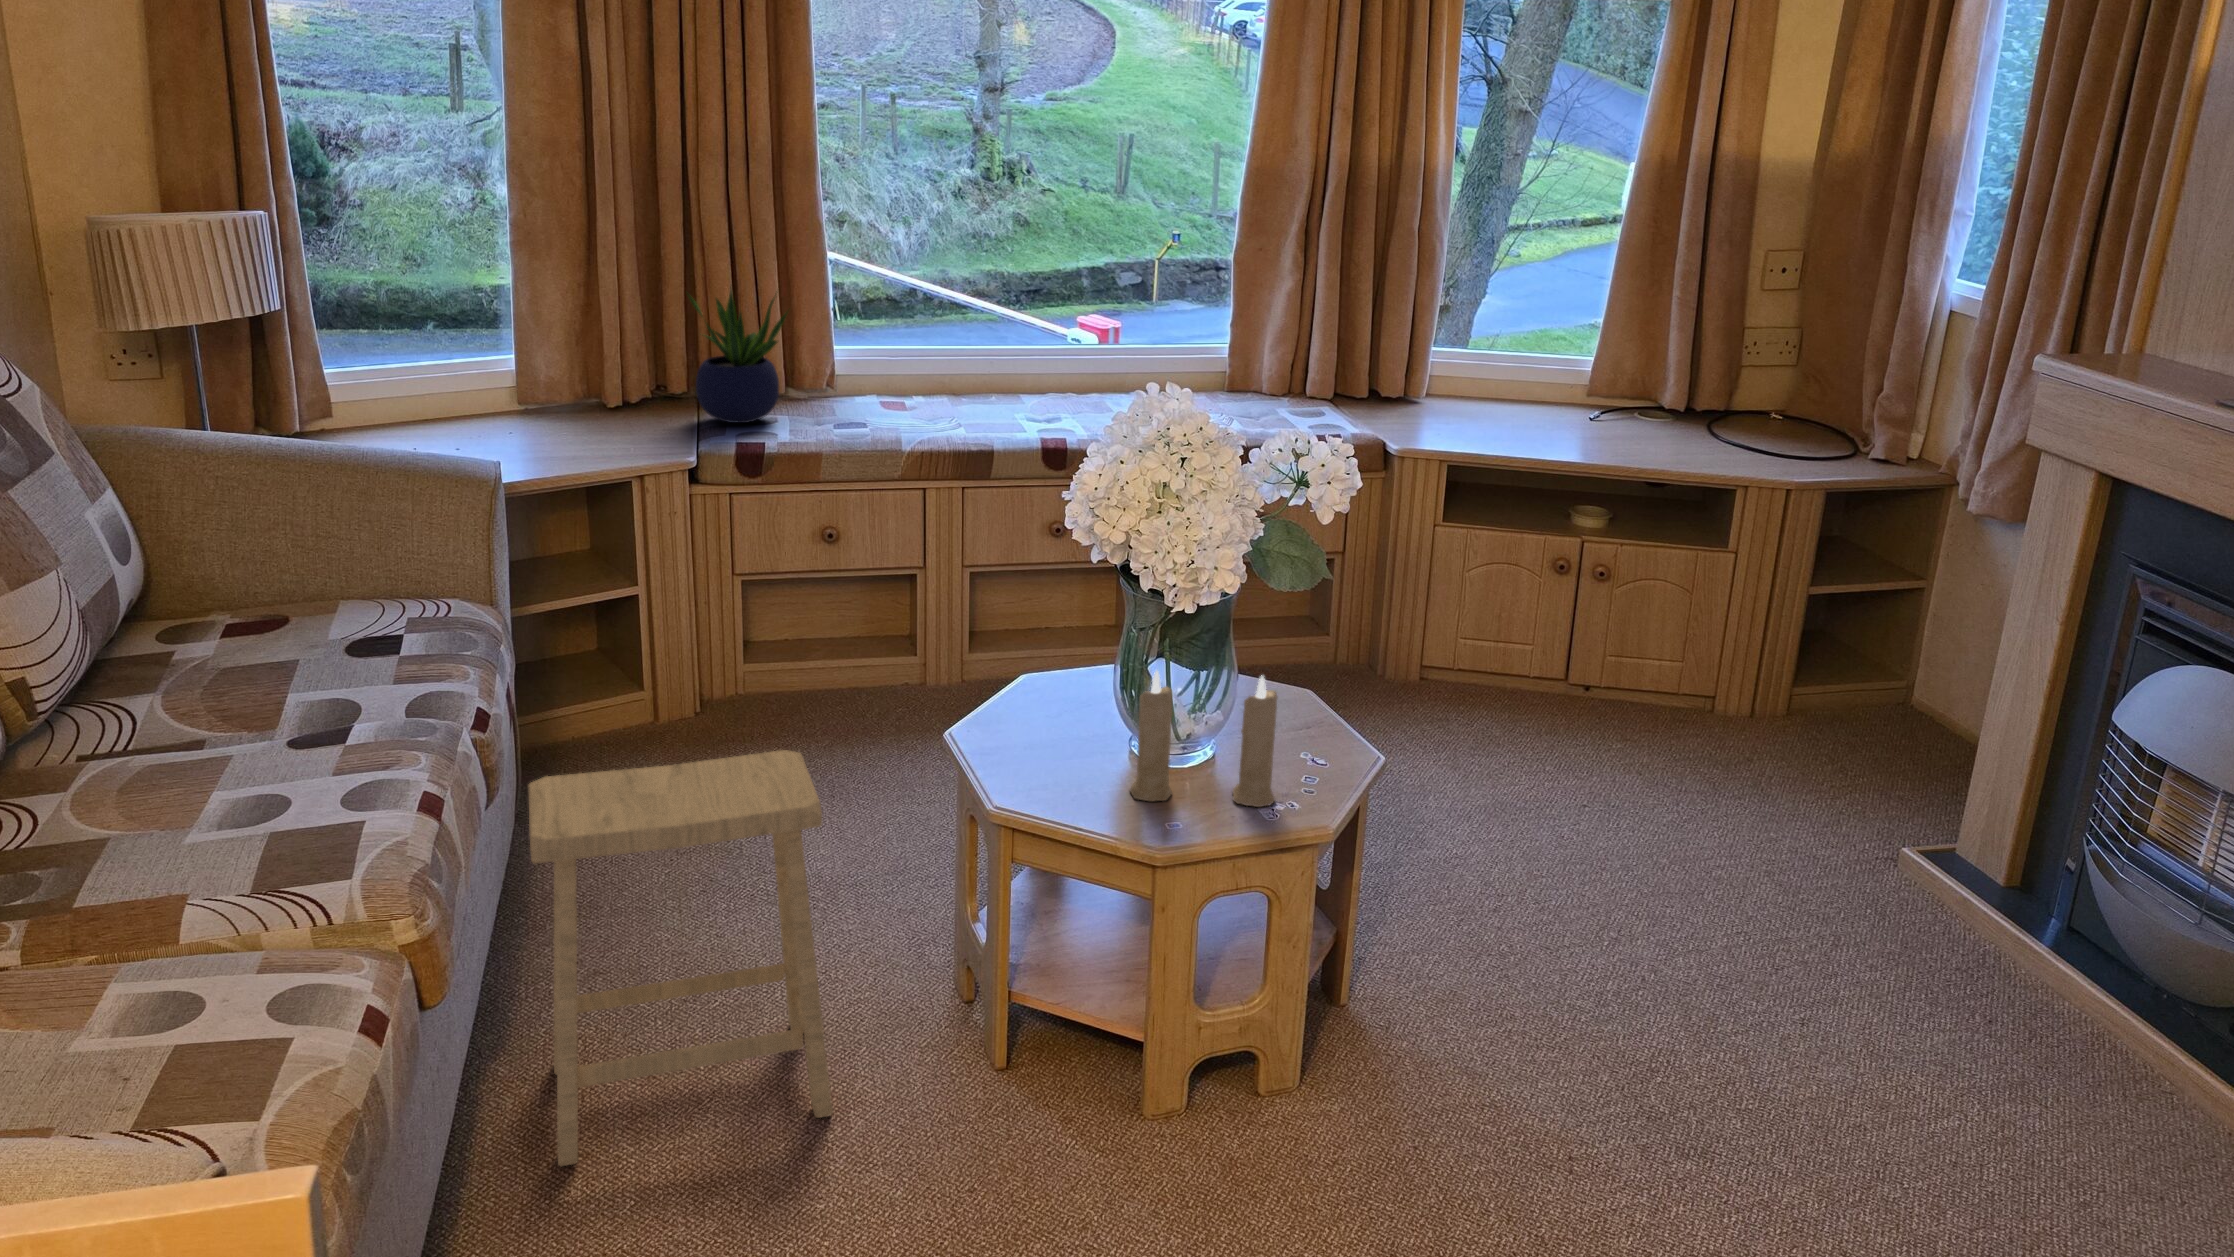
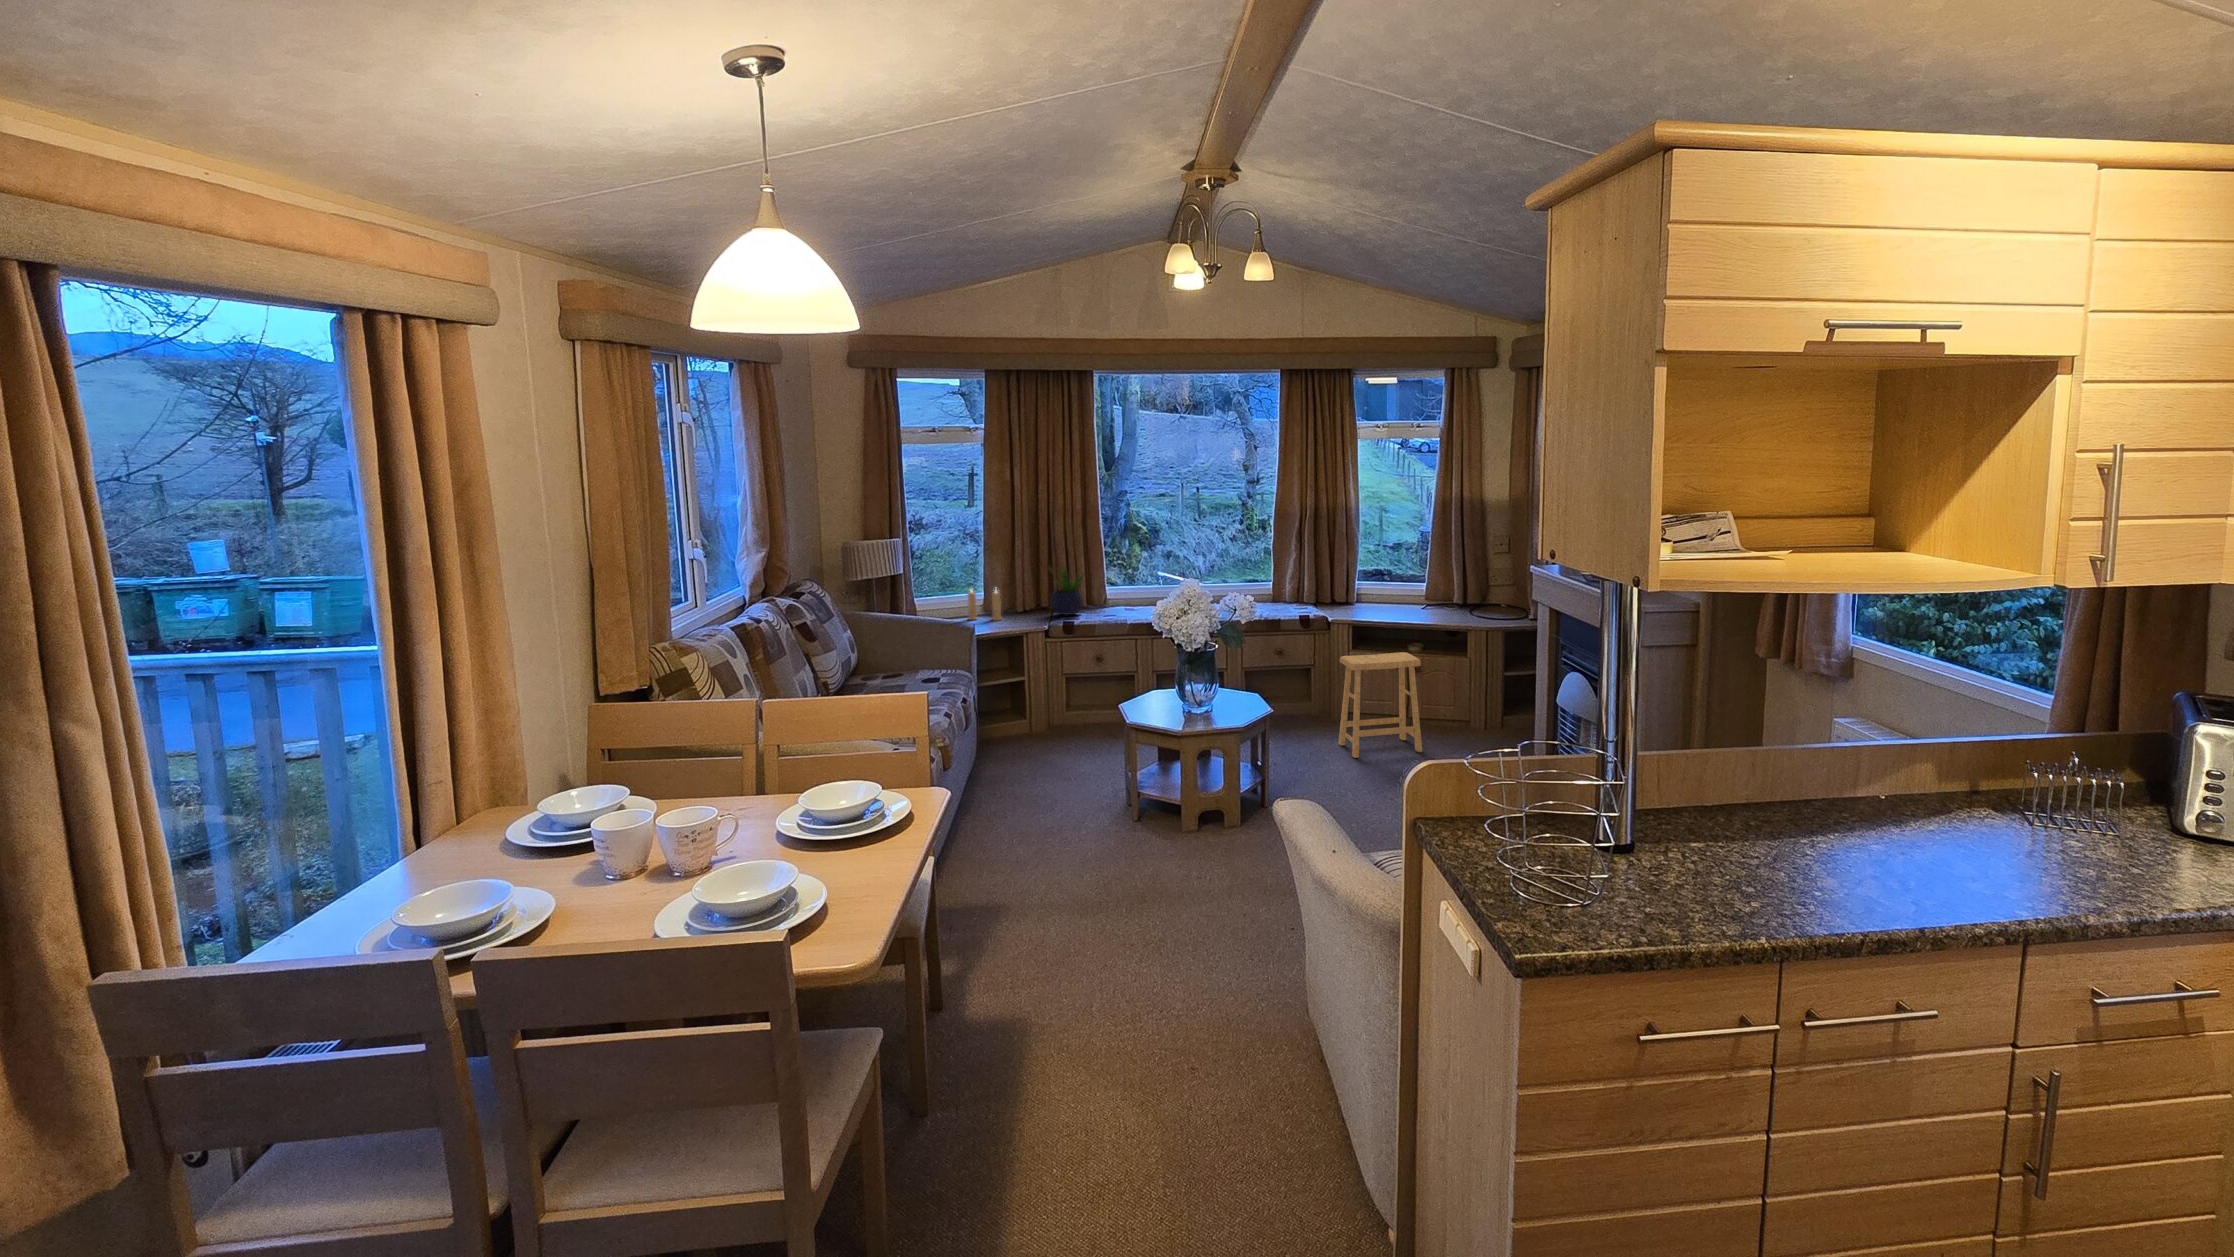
candle: present [1130,671,1278,807] -> present [968,590,1001,620]
footstool: present [528,750,832,1166] -> present [1338,652,1422,758]

